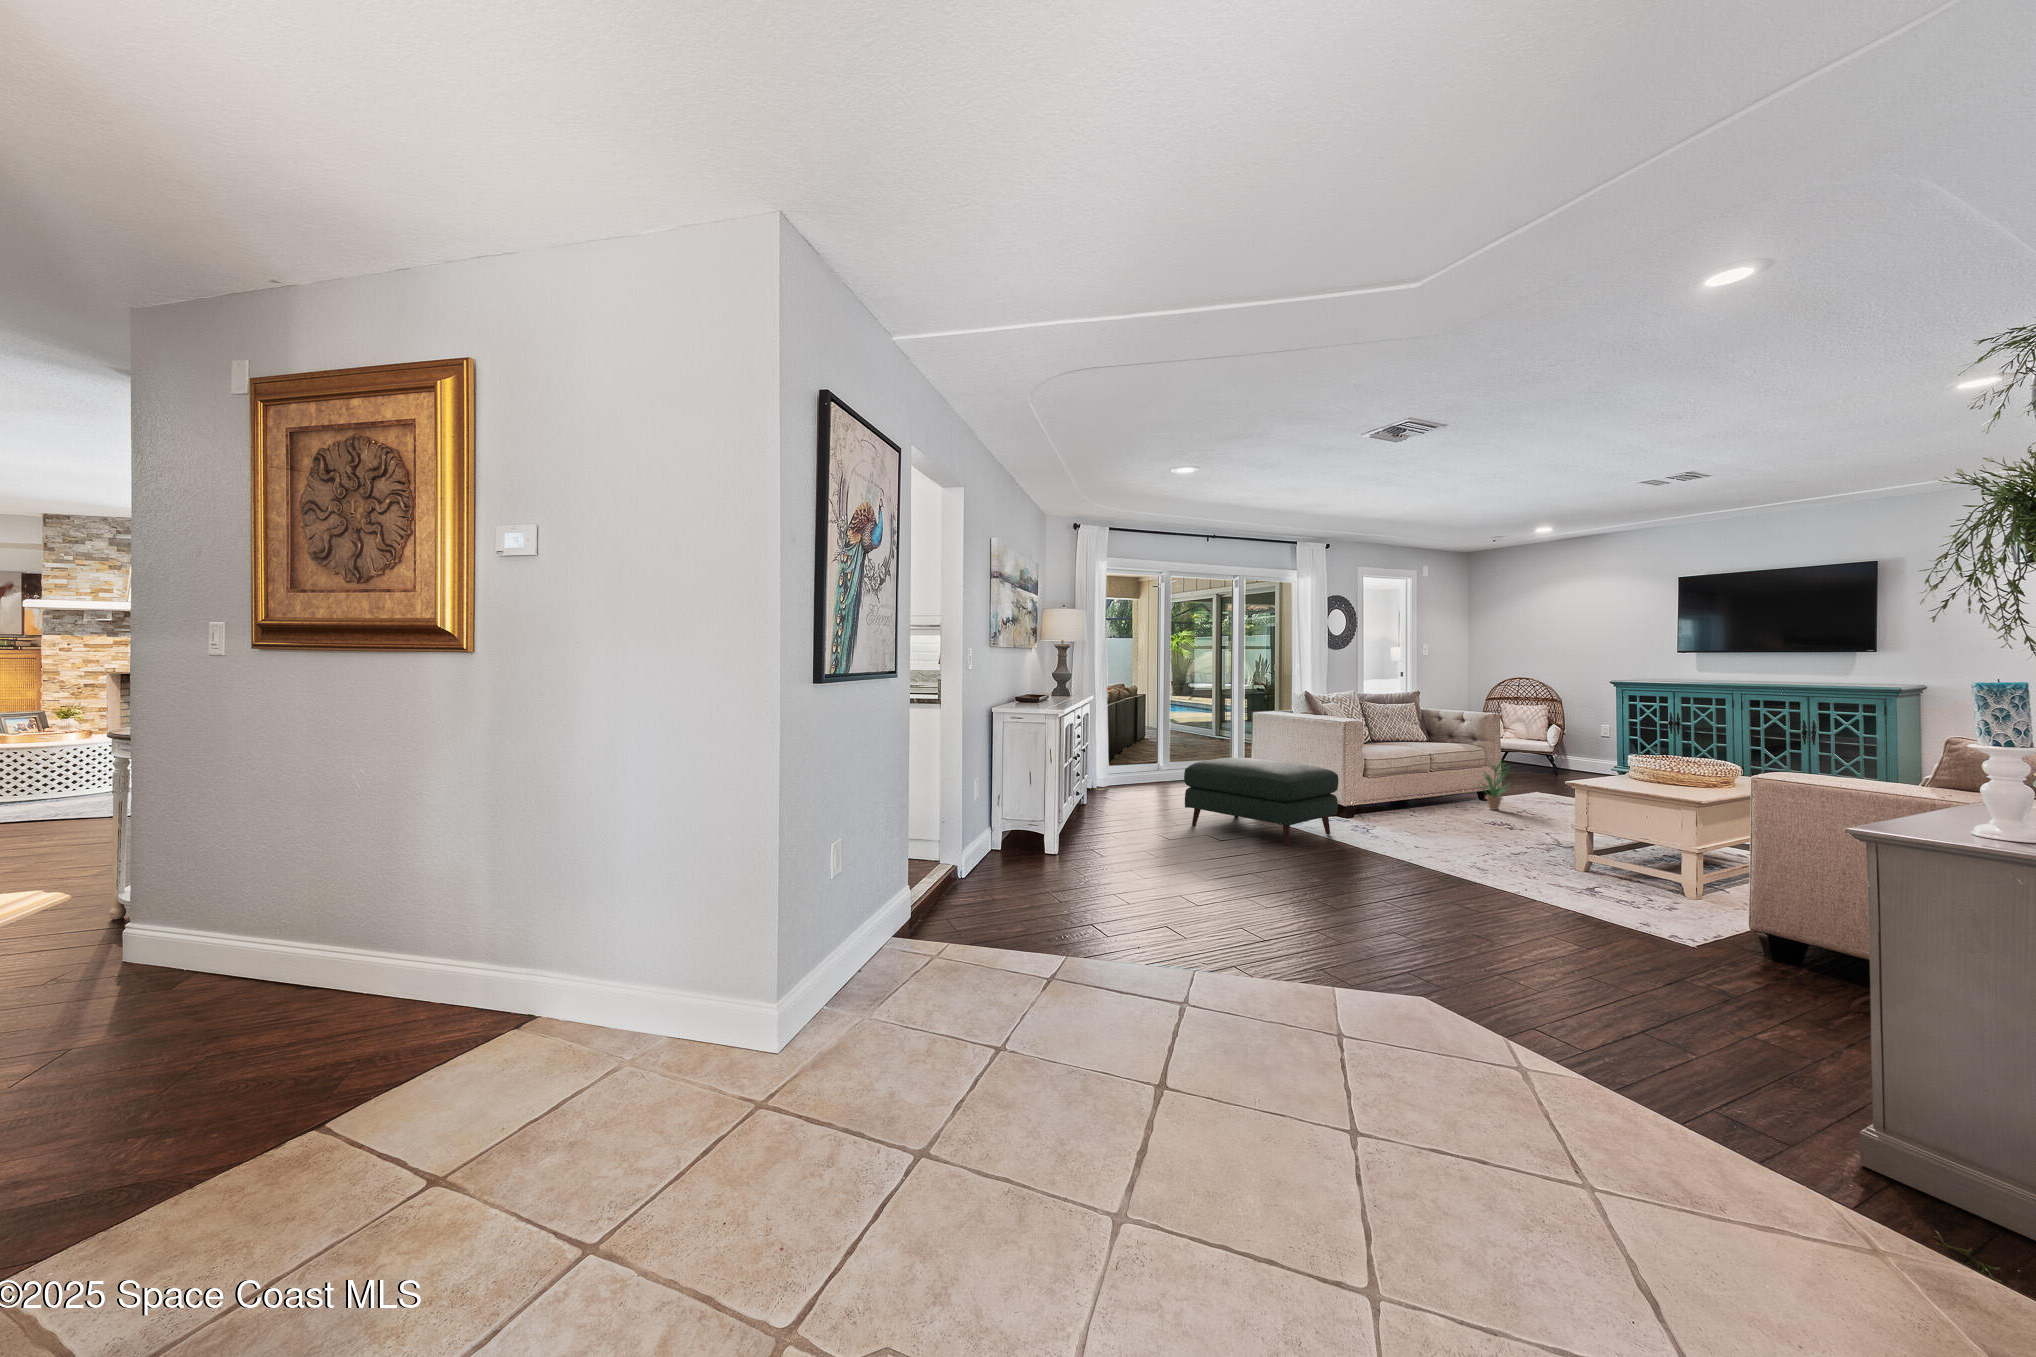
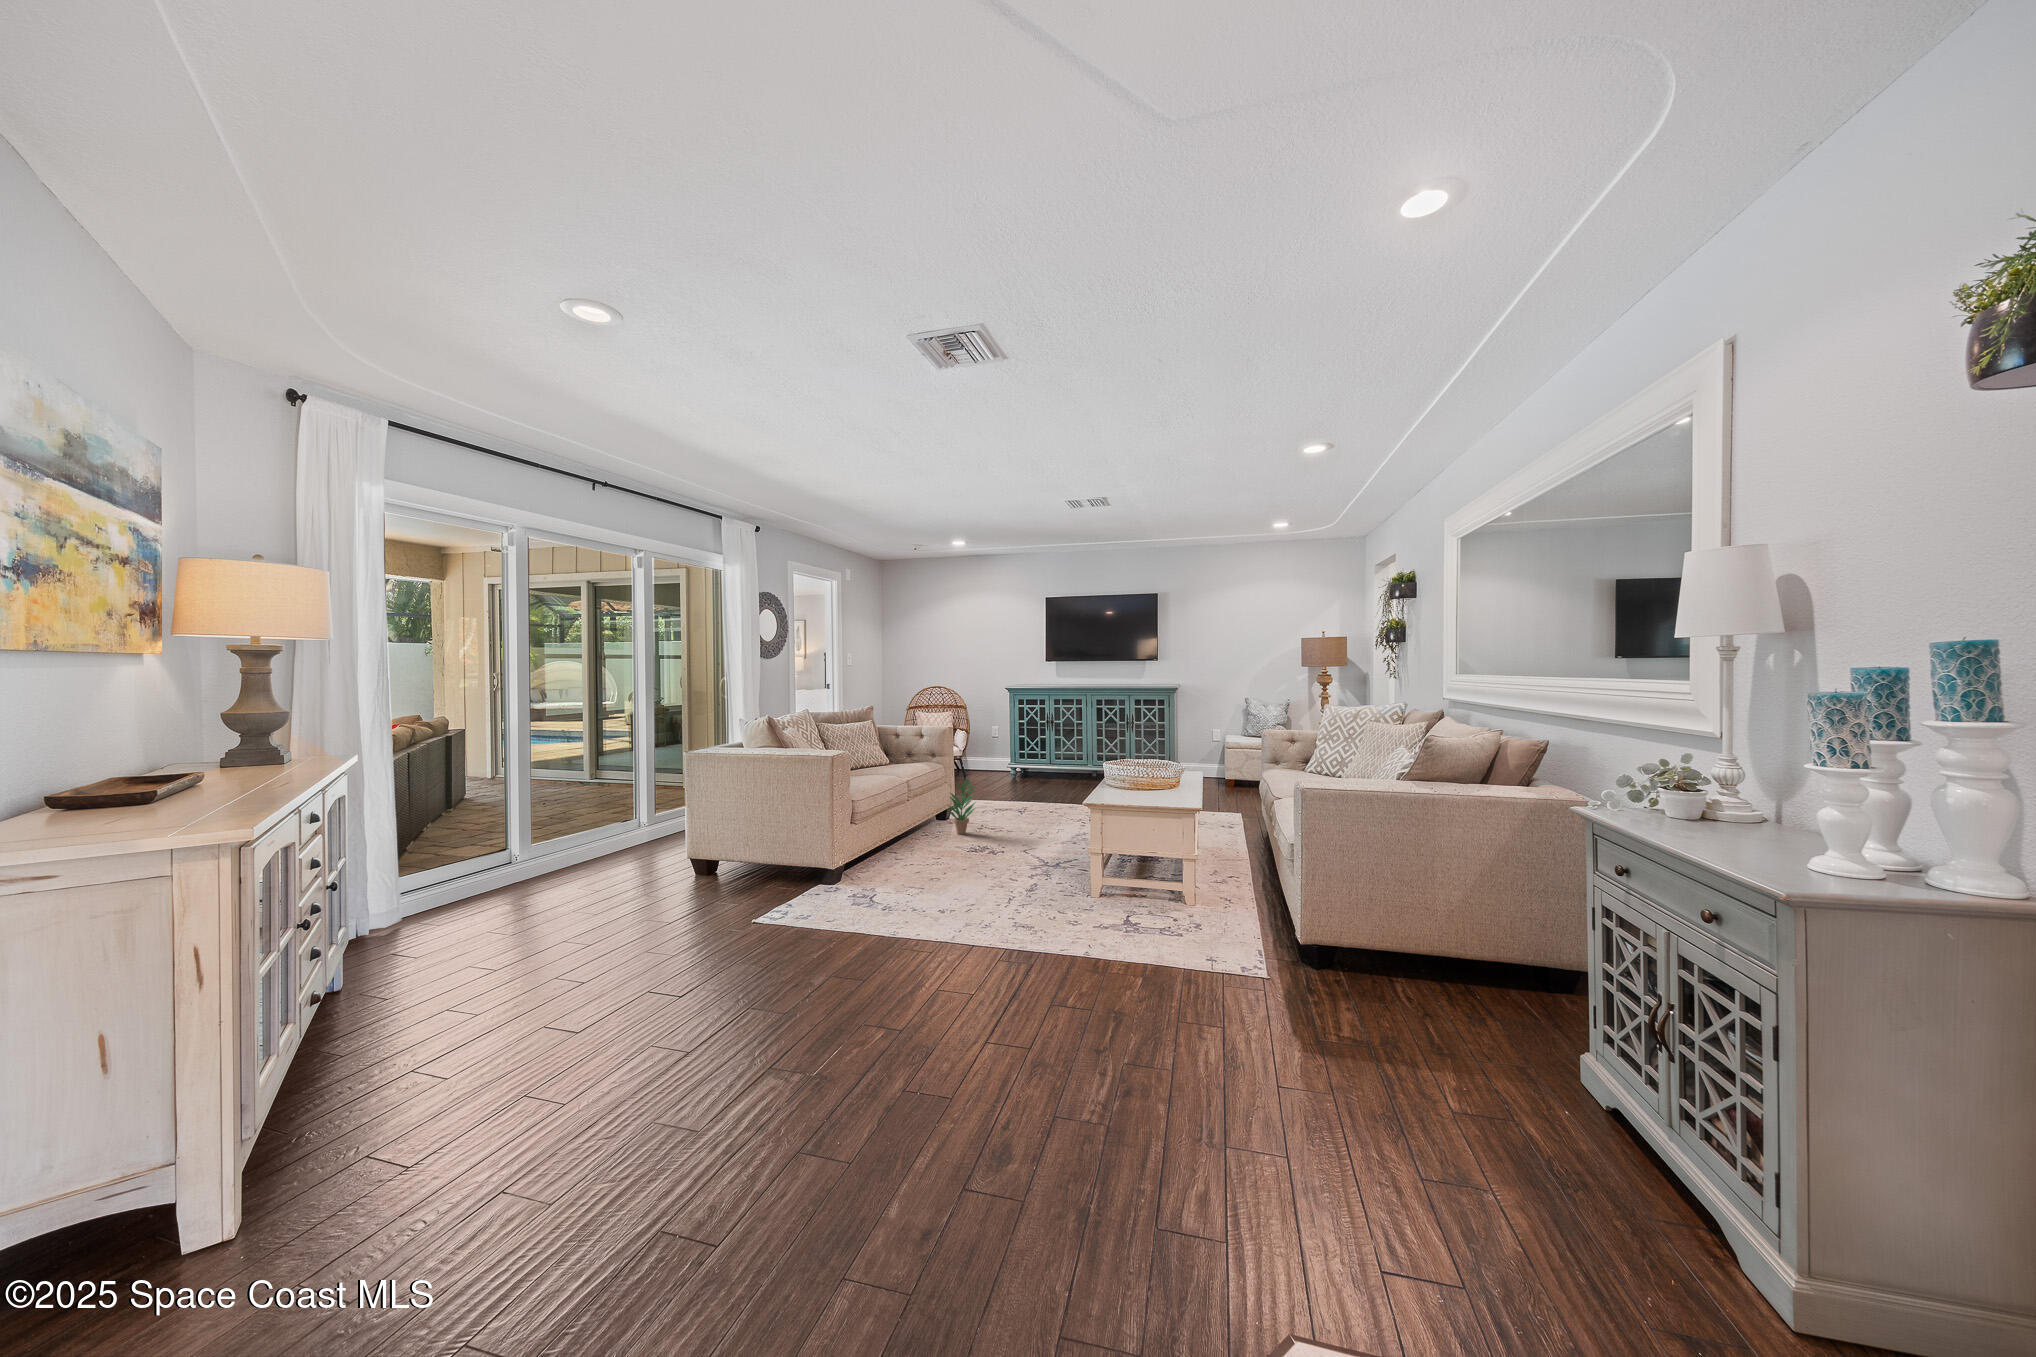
ottoman: present [1184,758,1338,845] -> none [565,841,839,1000]

